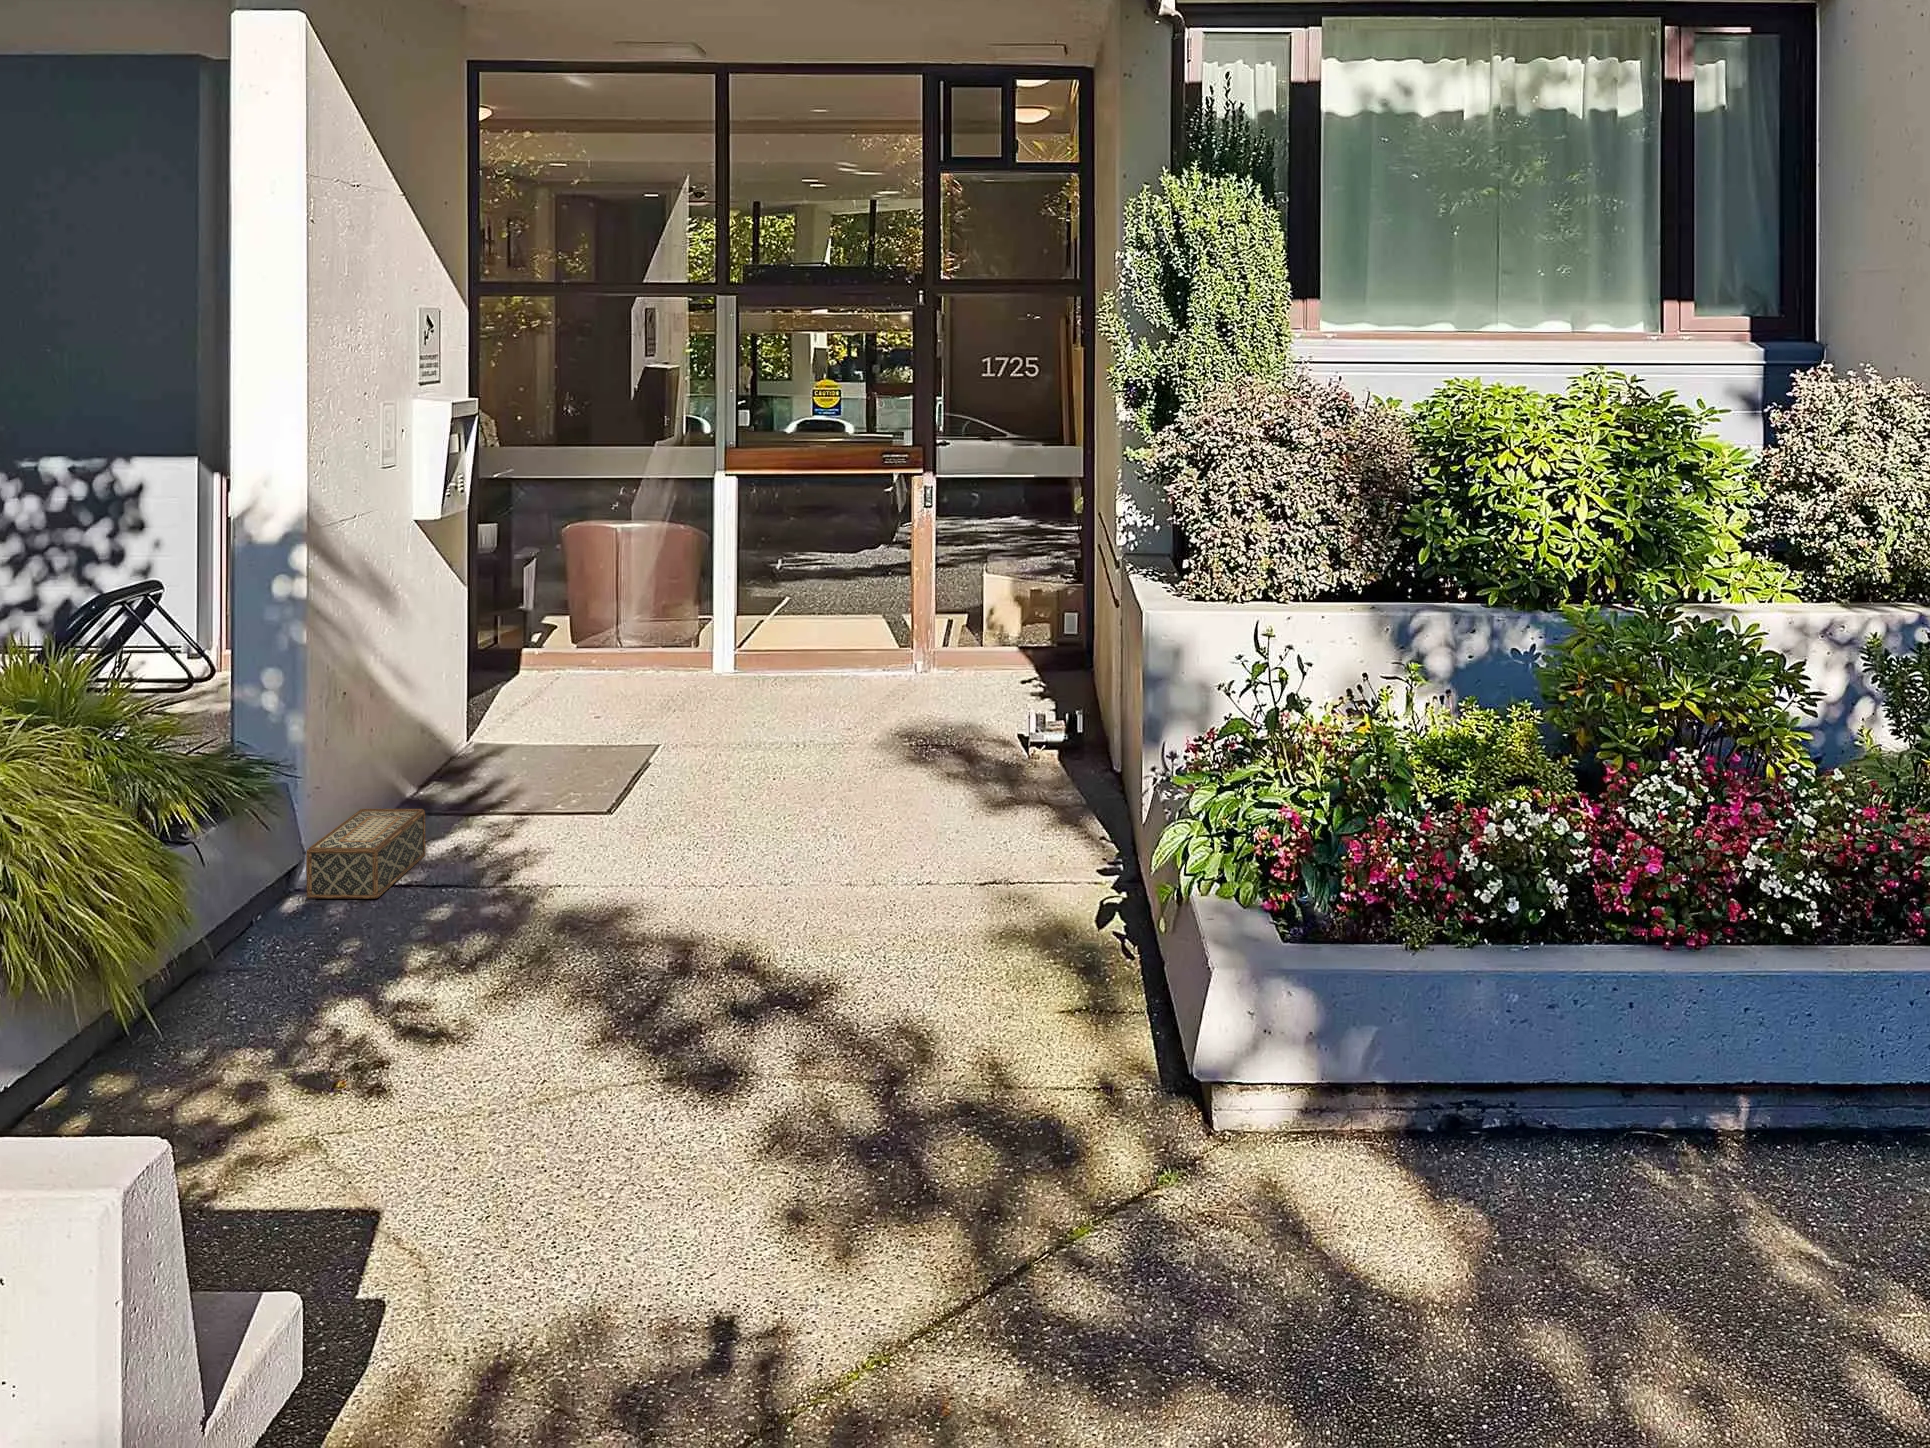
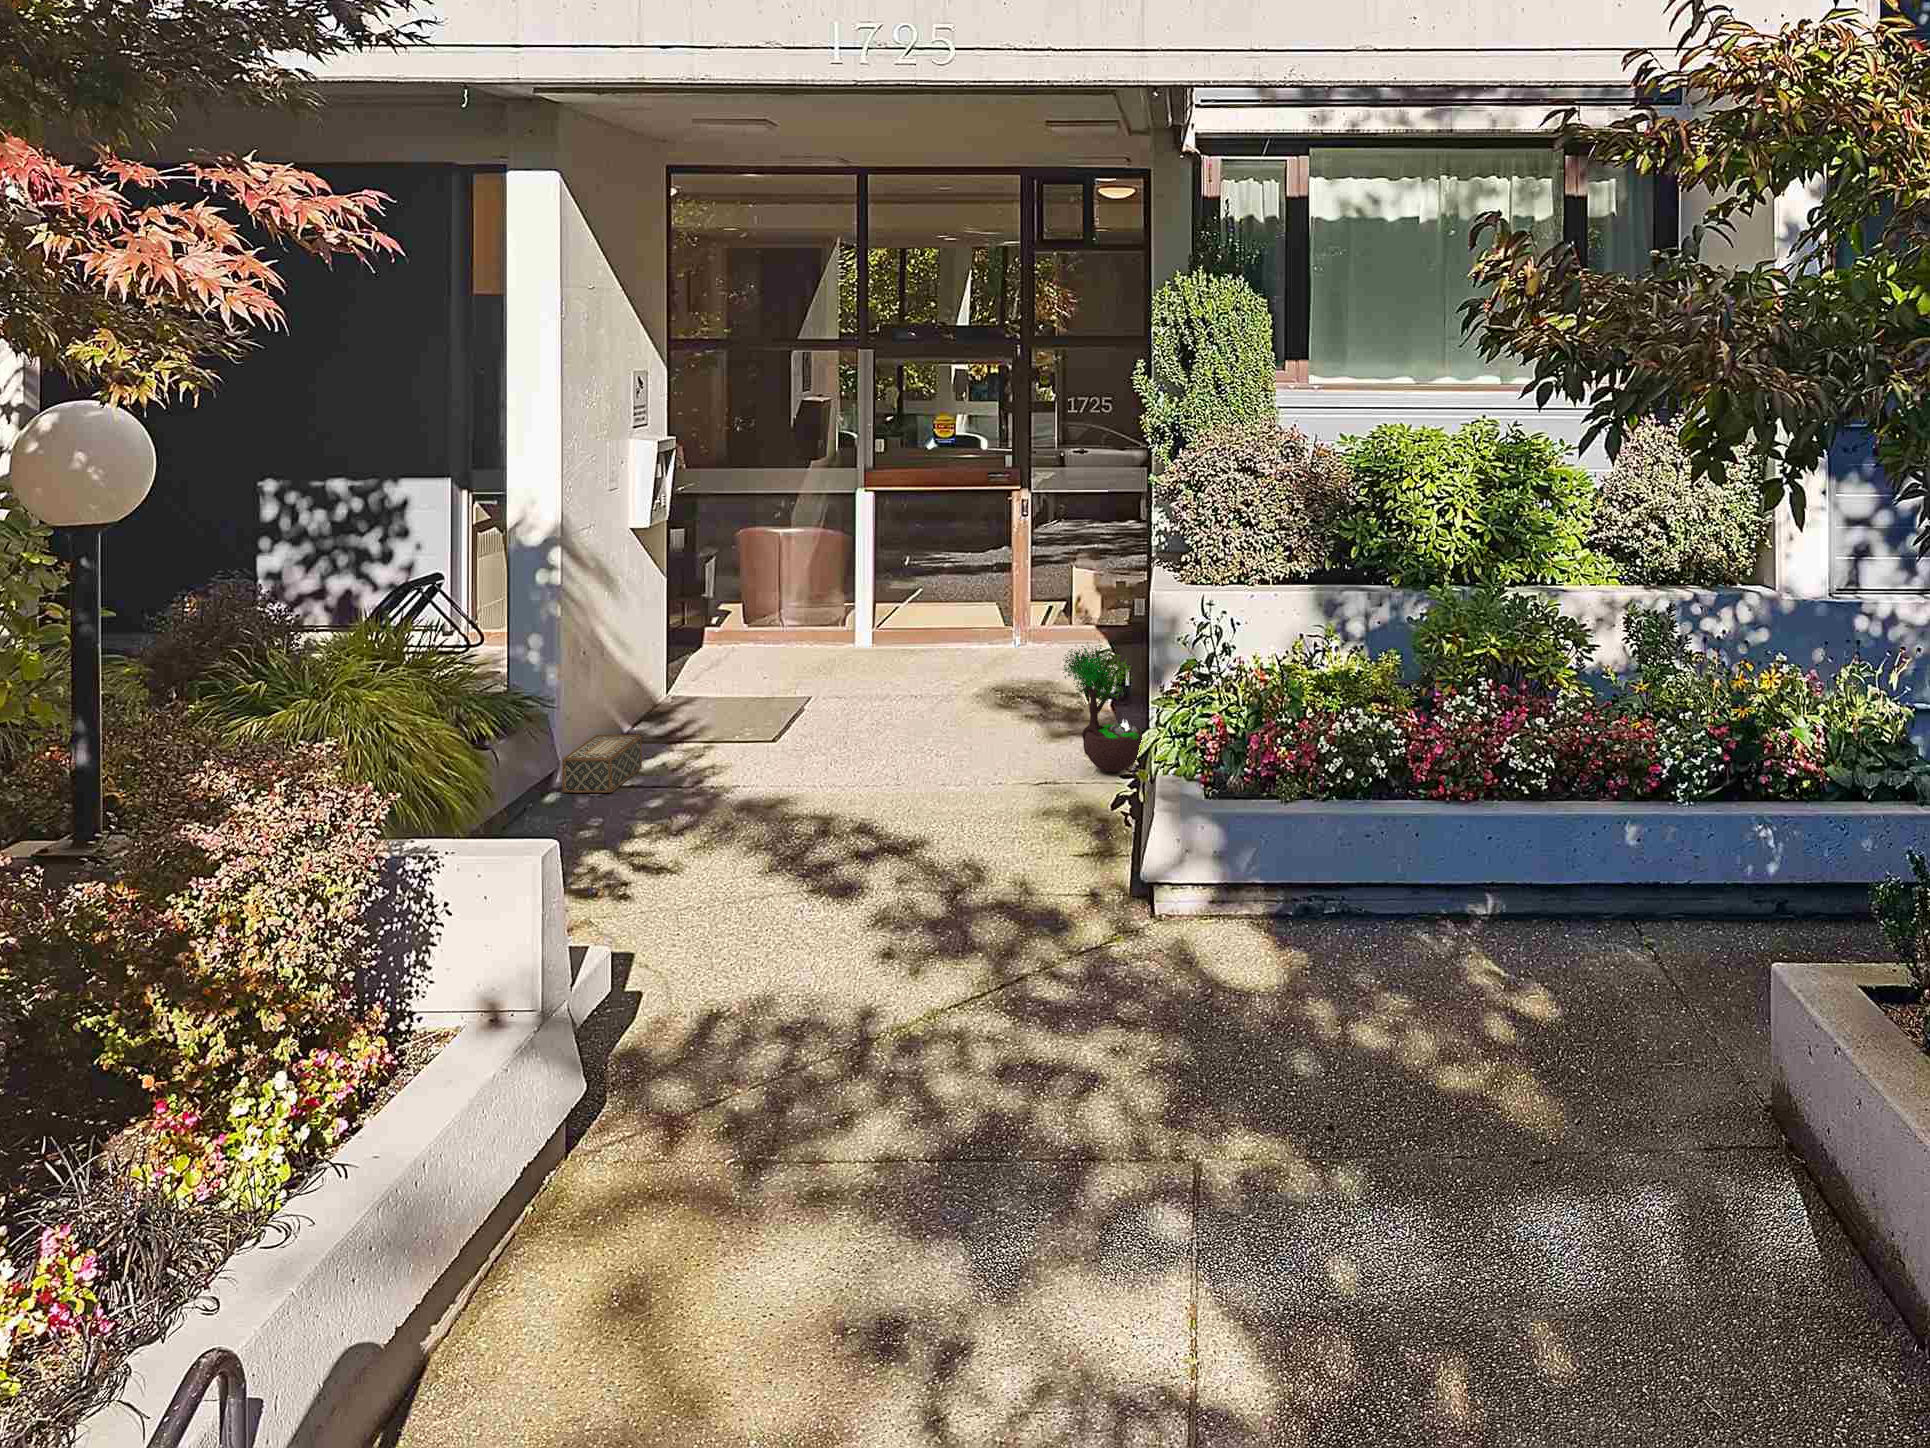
potted tree: none [1018,669,1132,864] -> present [1063,640,1142,772]

